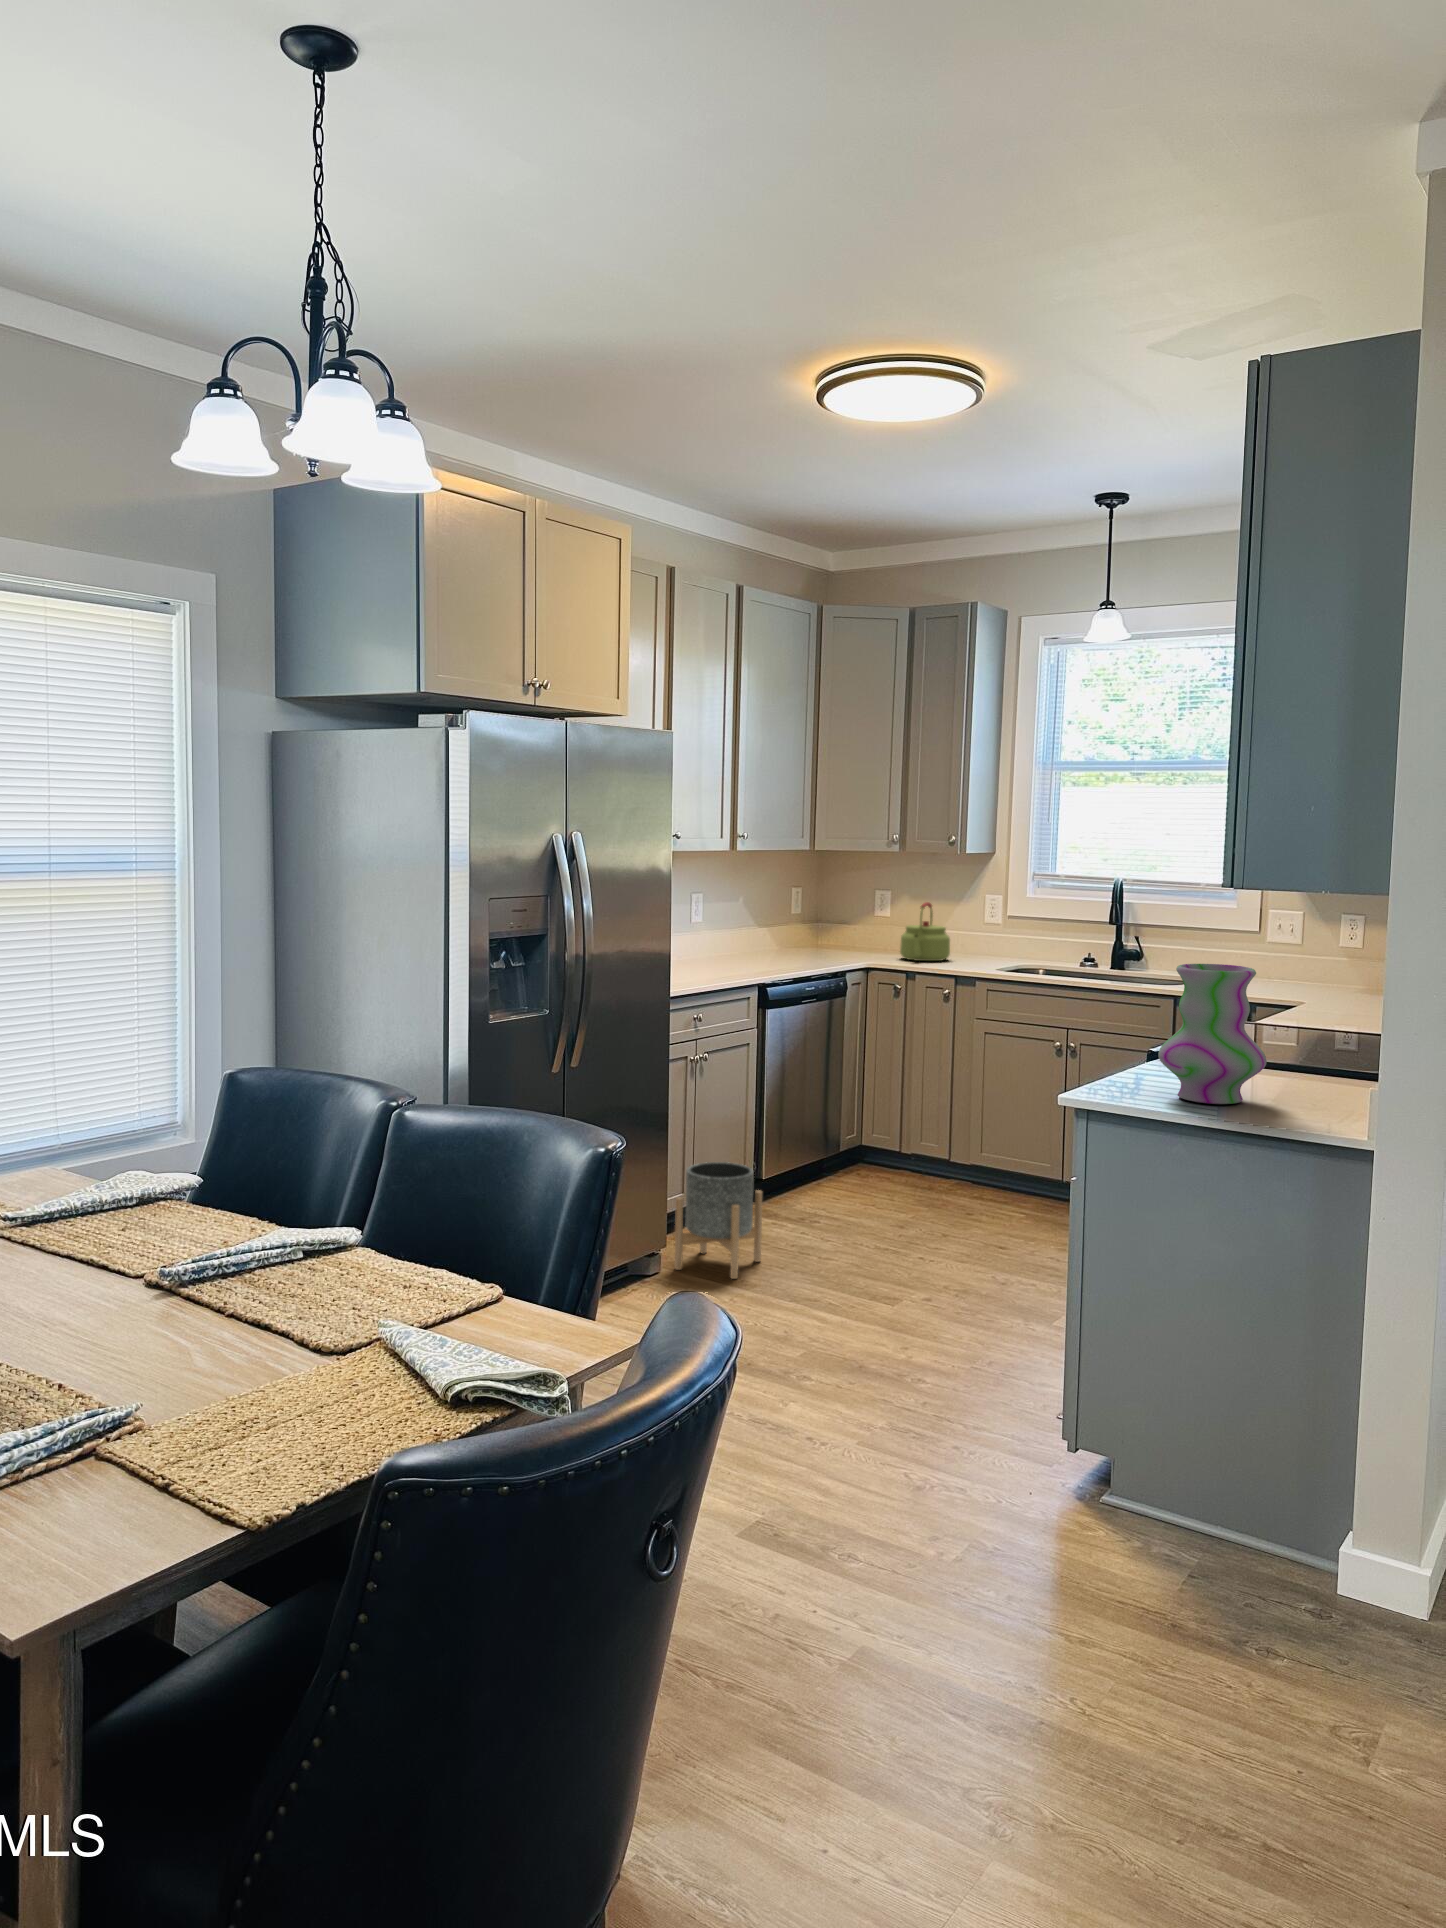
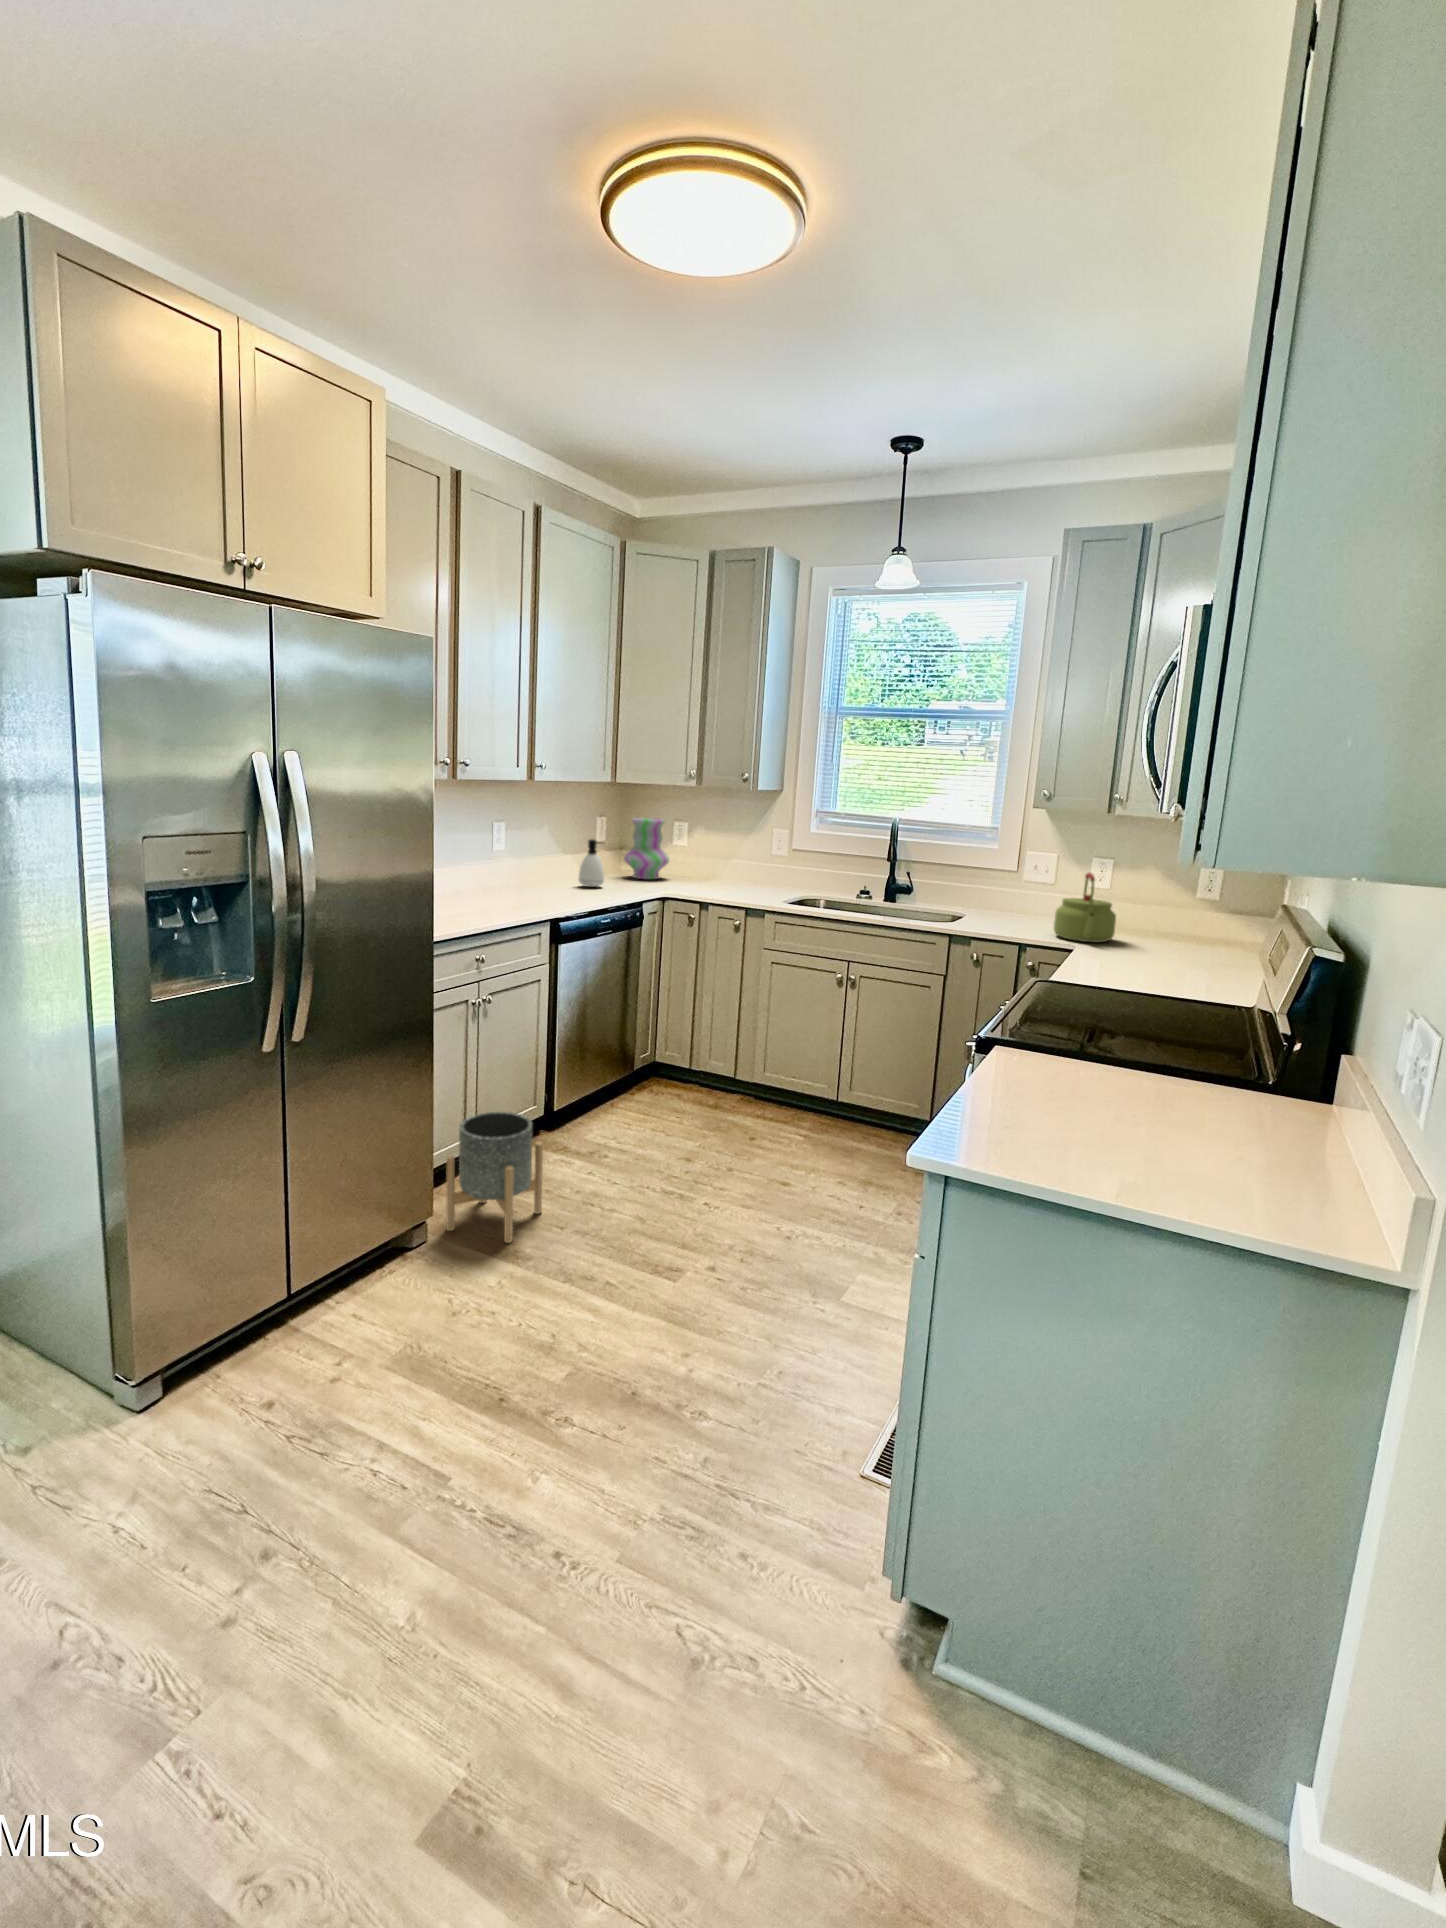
kettle: present [900,902,950,961] -> present [1054,873,1116,942]
soap dispenser: none [775,908,803,959] -> present [579,839,604,887]
vase: present [1158,964,1267,1104] -> present [624,818,669,879]

